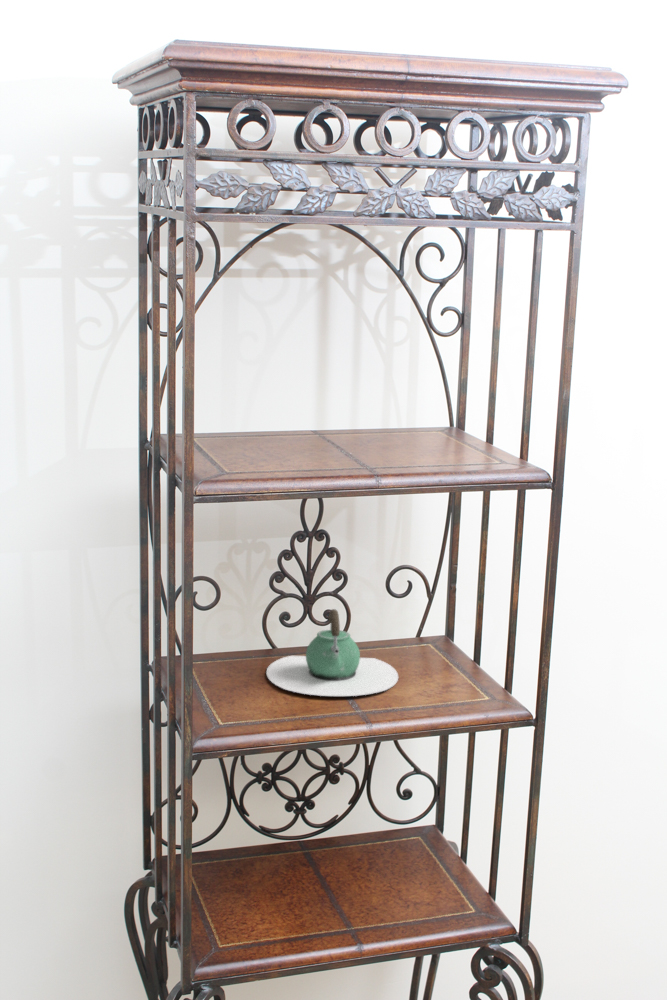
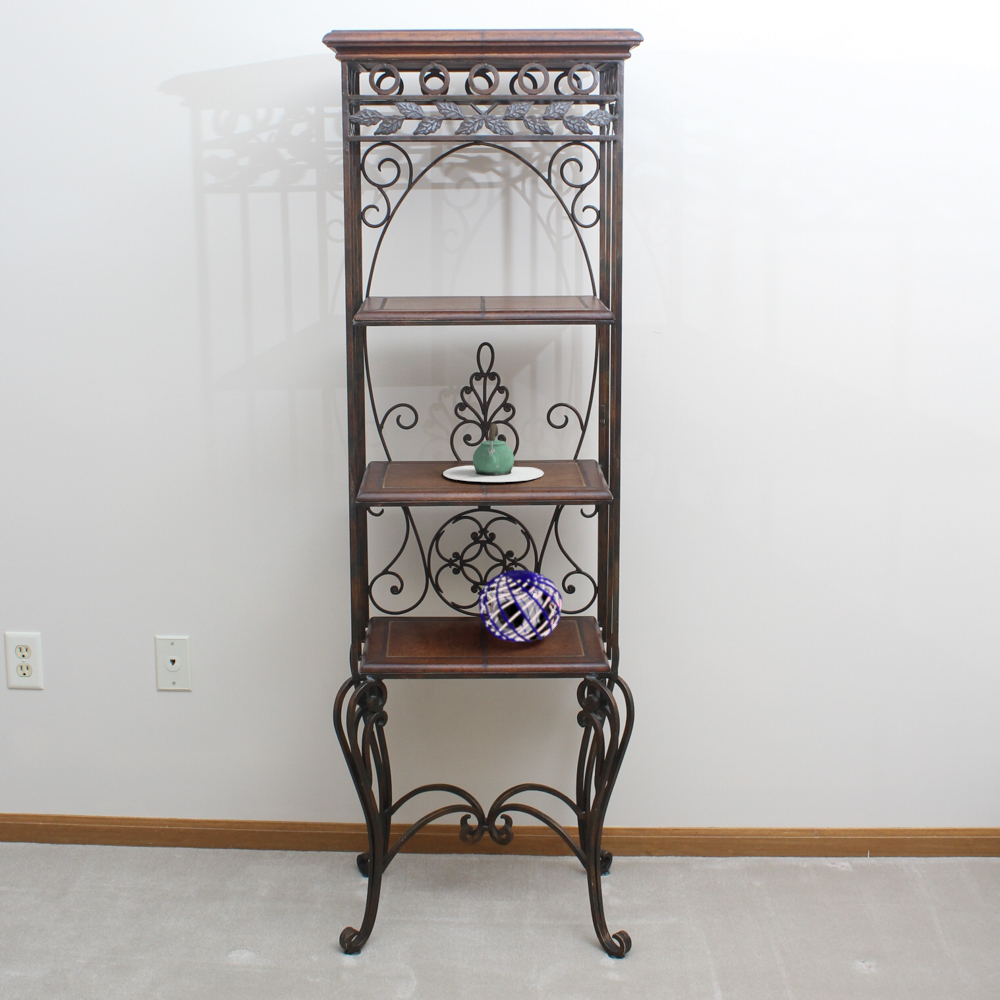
decorative orb: none [312,795,420,898] -> present [479,570,562,642]

